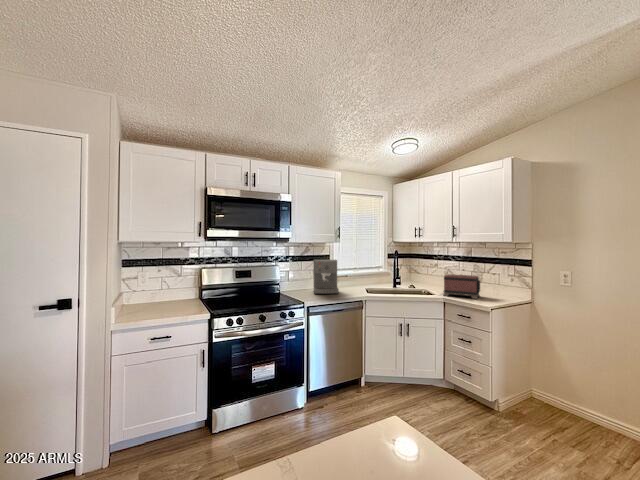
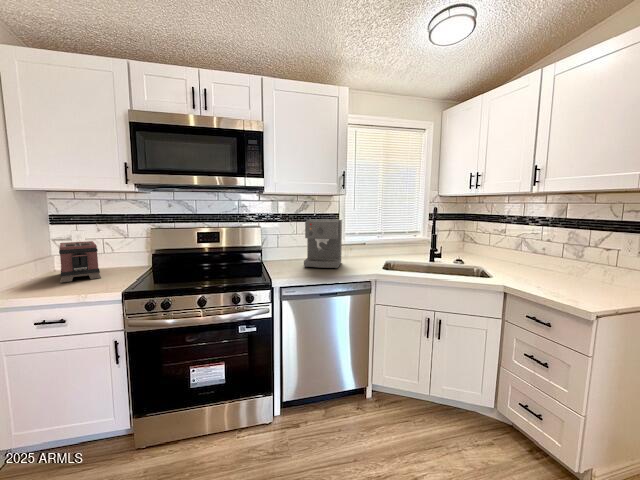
toaster: present [443,274,481,299] -> present [59,241,101,283]

